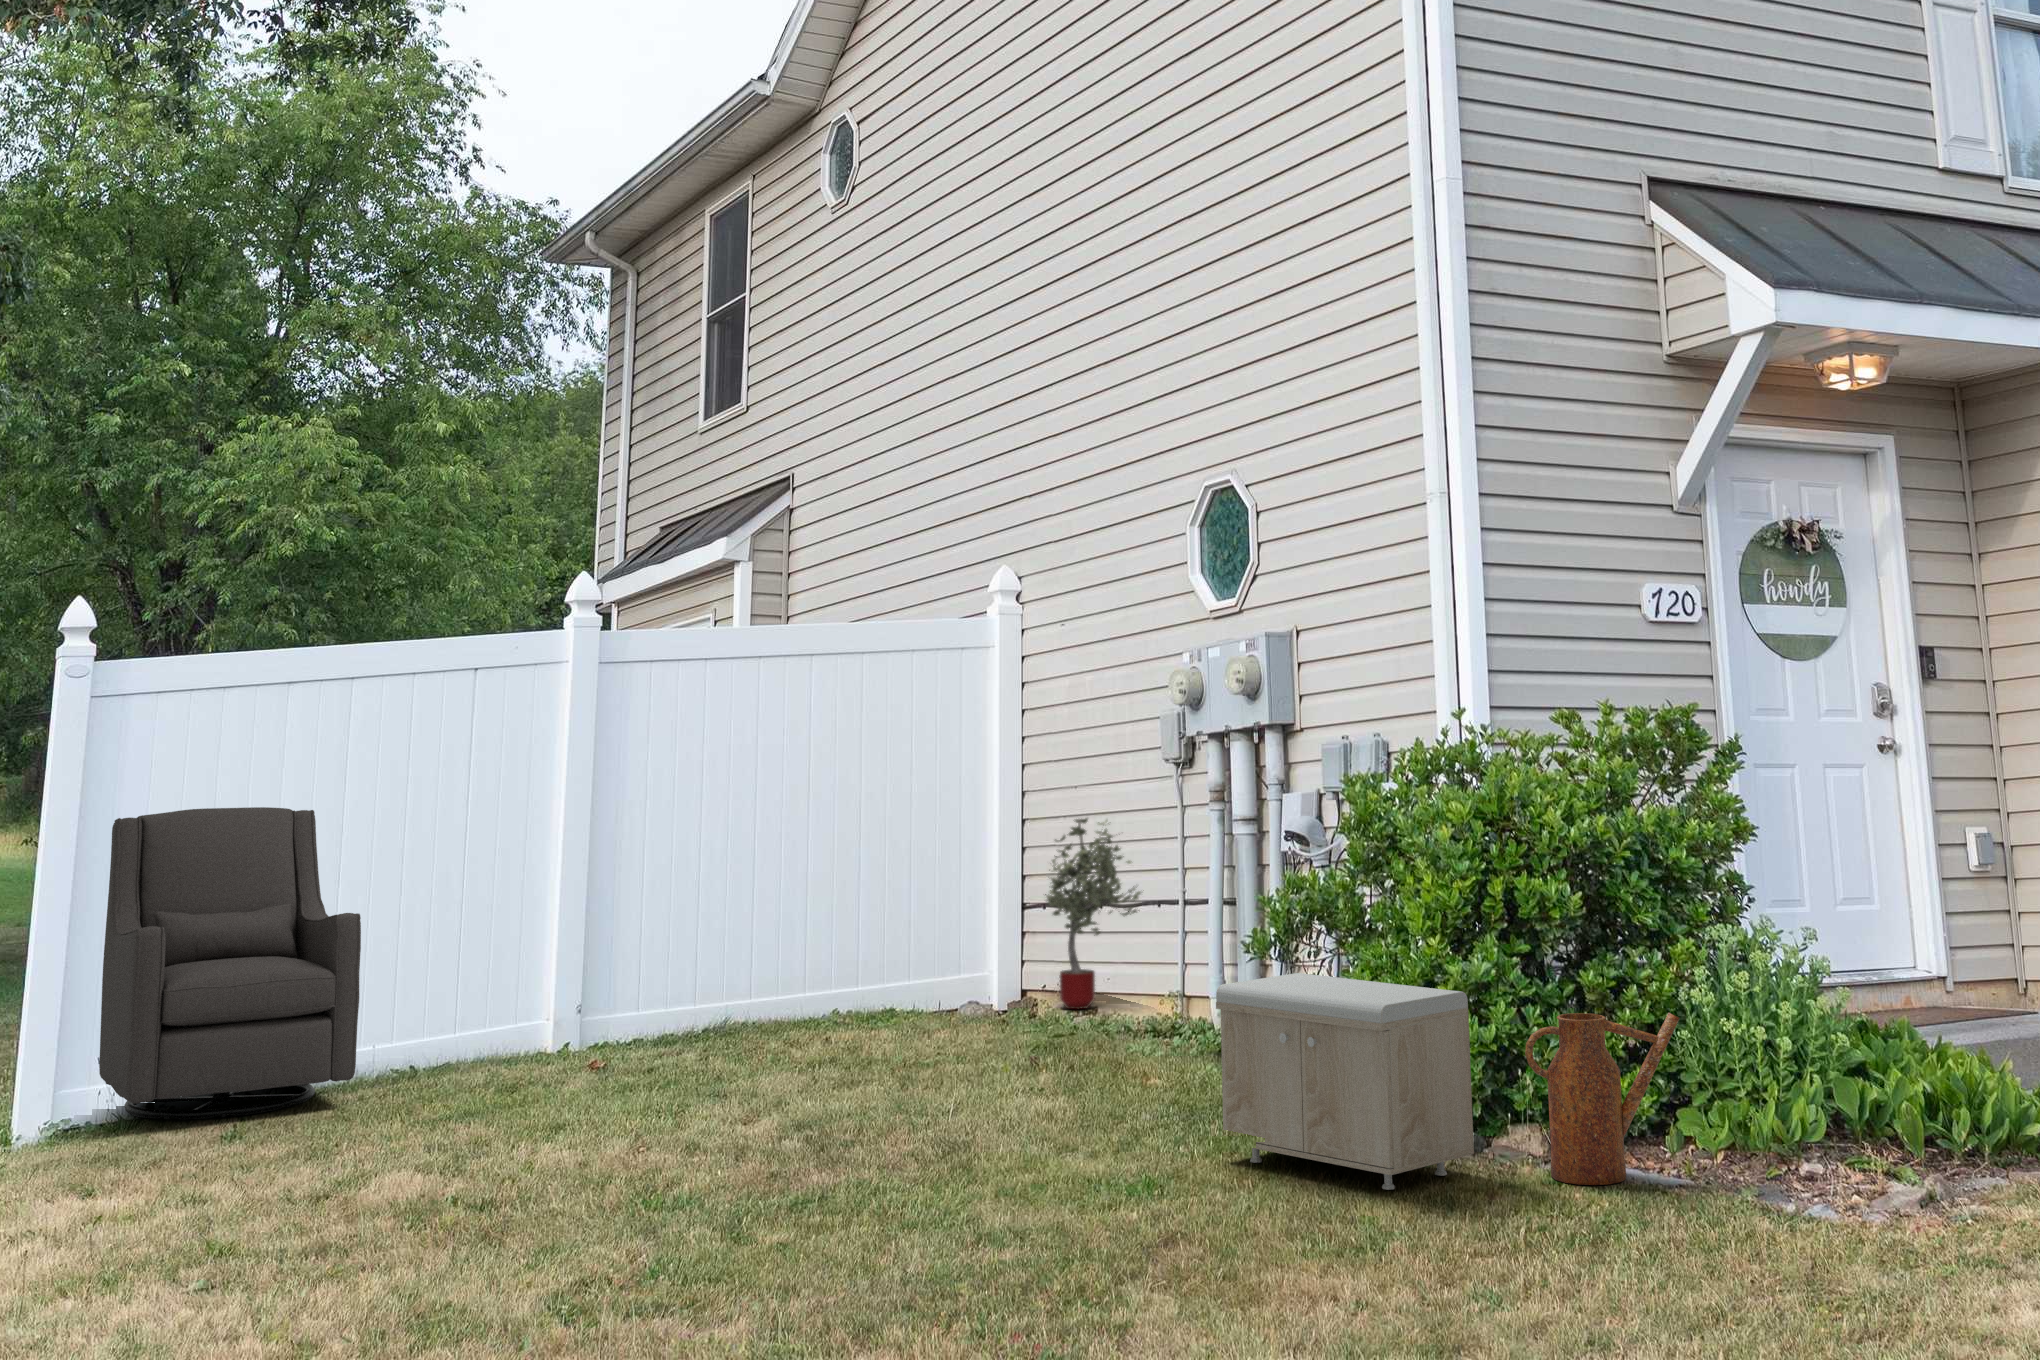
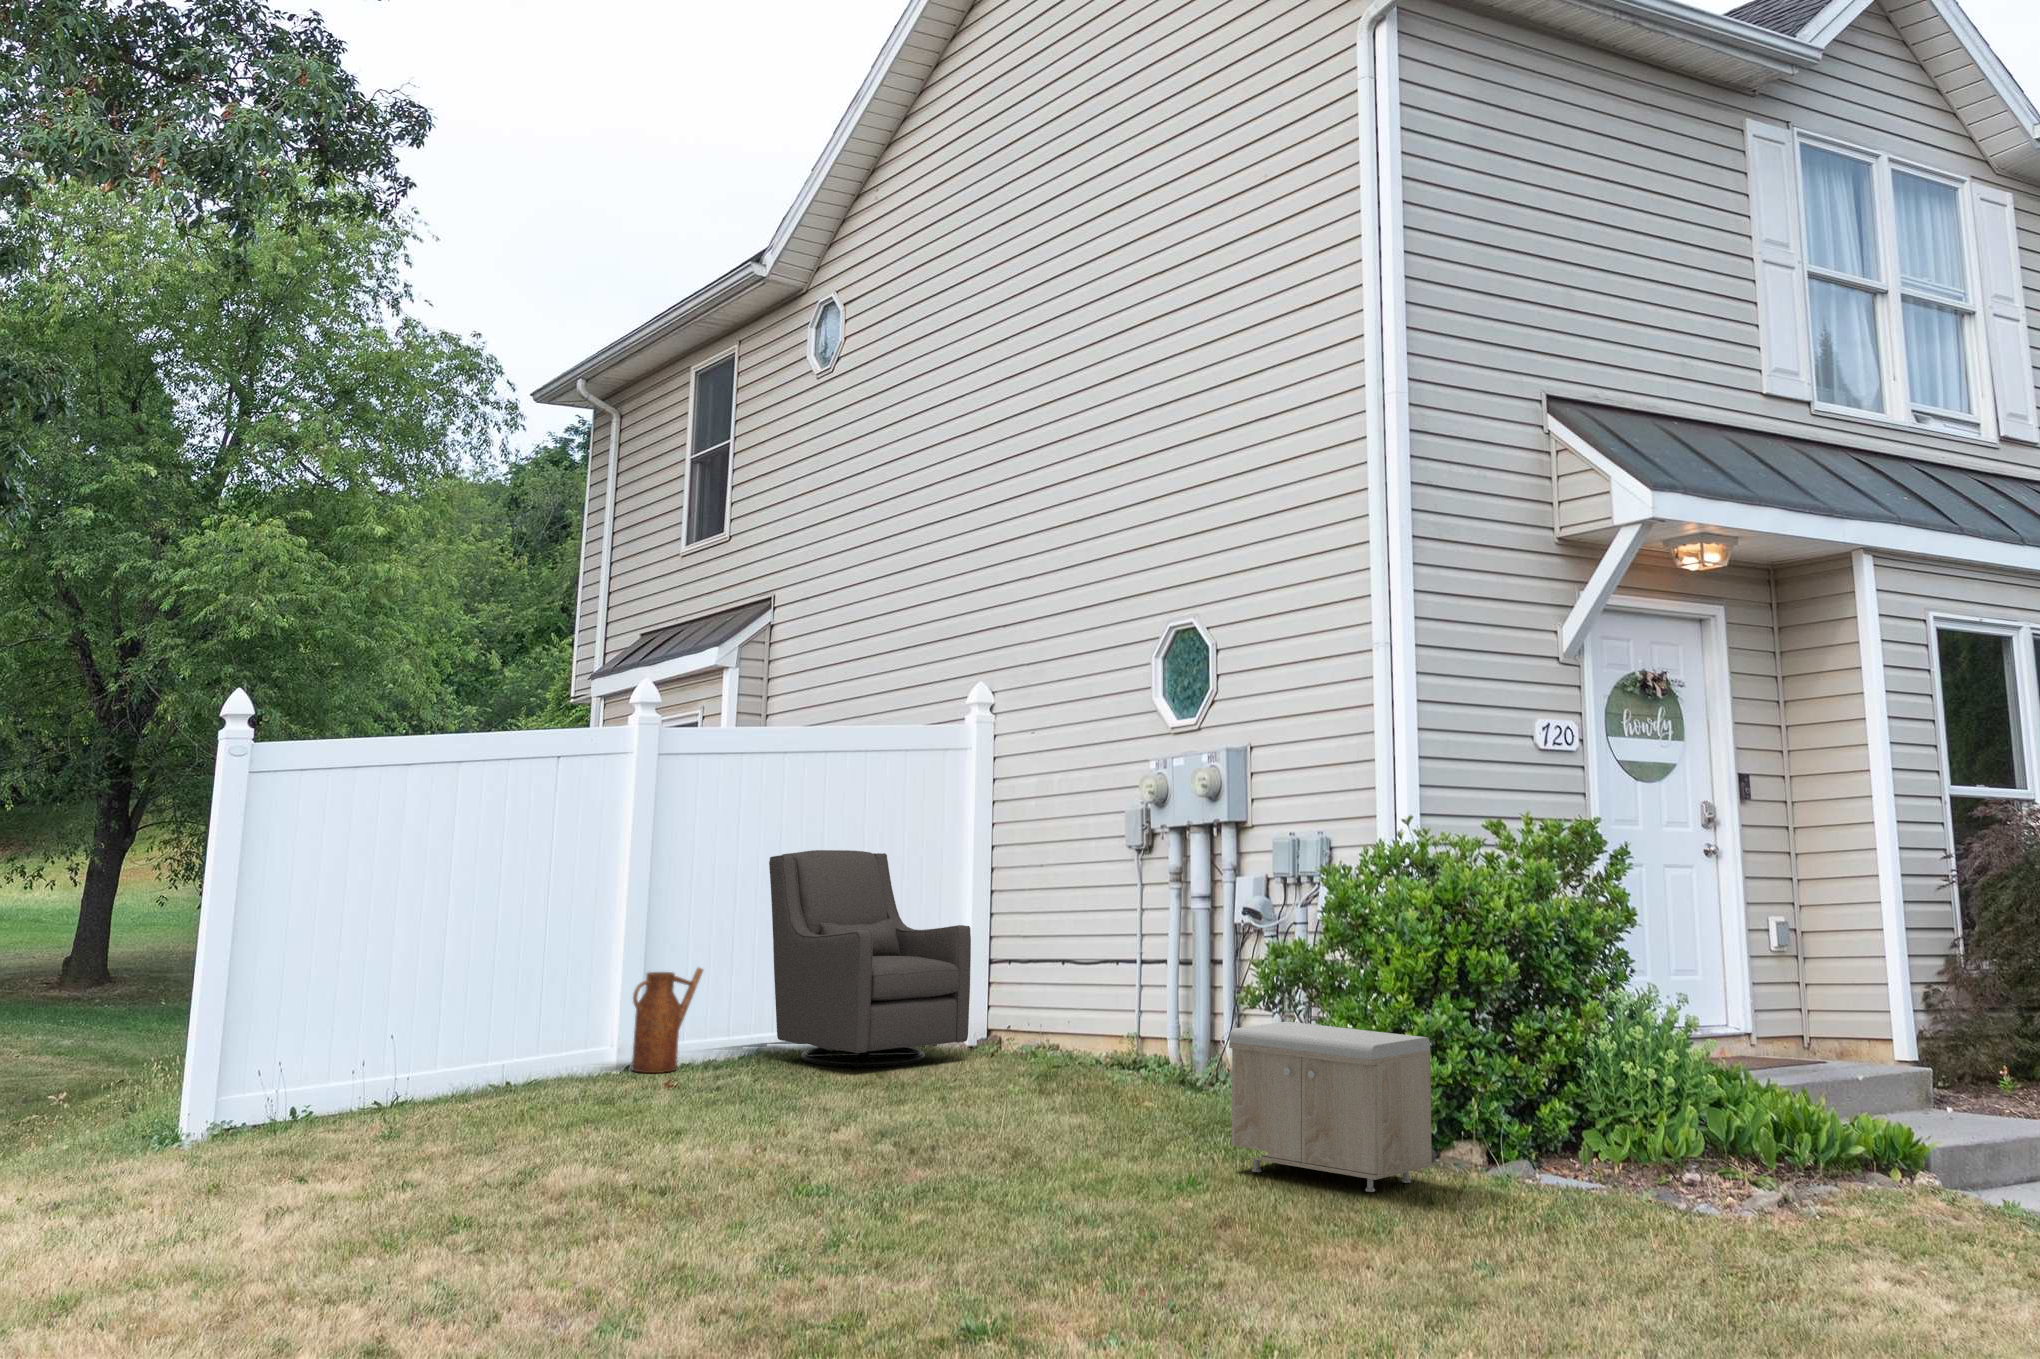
chair: present [99,807,361,1119] -> present [769,850,971,1067]
potted tree: present [1045,818,1141,1009] -> none [1017,893,1106,1056]
watering can: present [1525,1013,1679,1185] -> present [631,968,703,1073]

